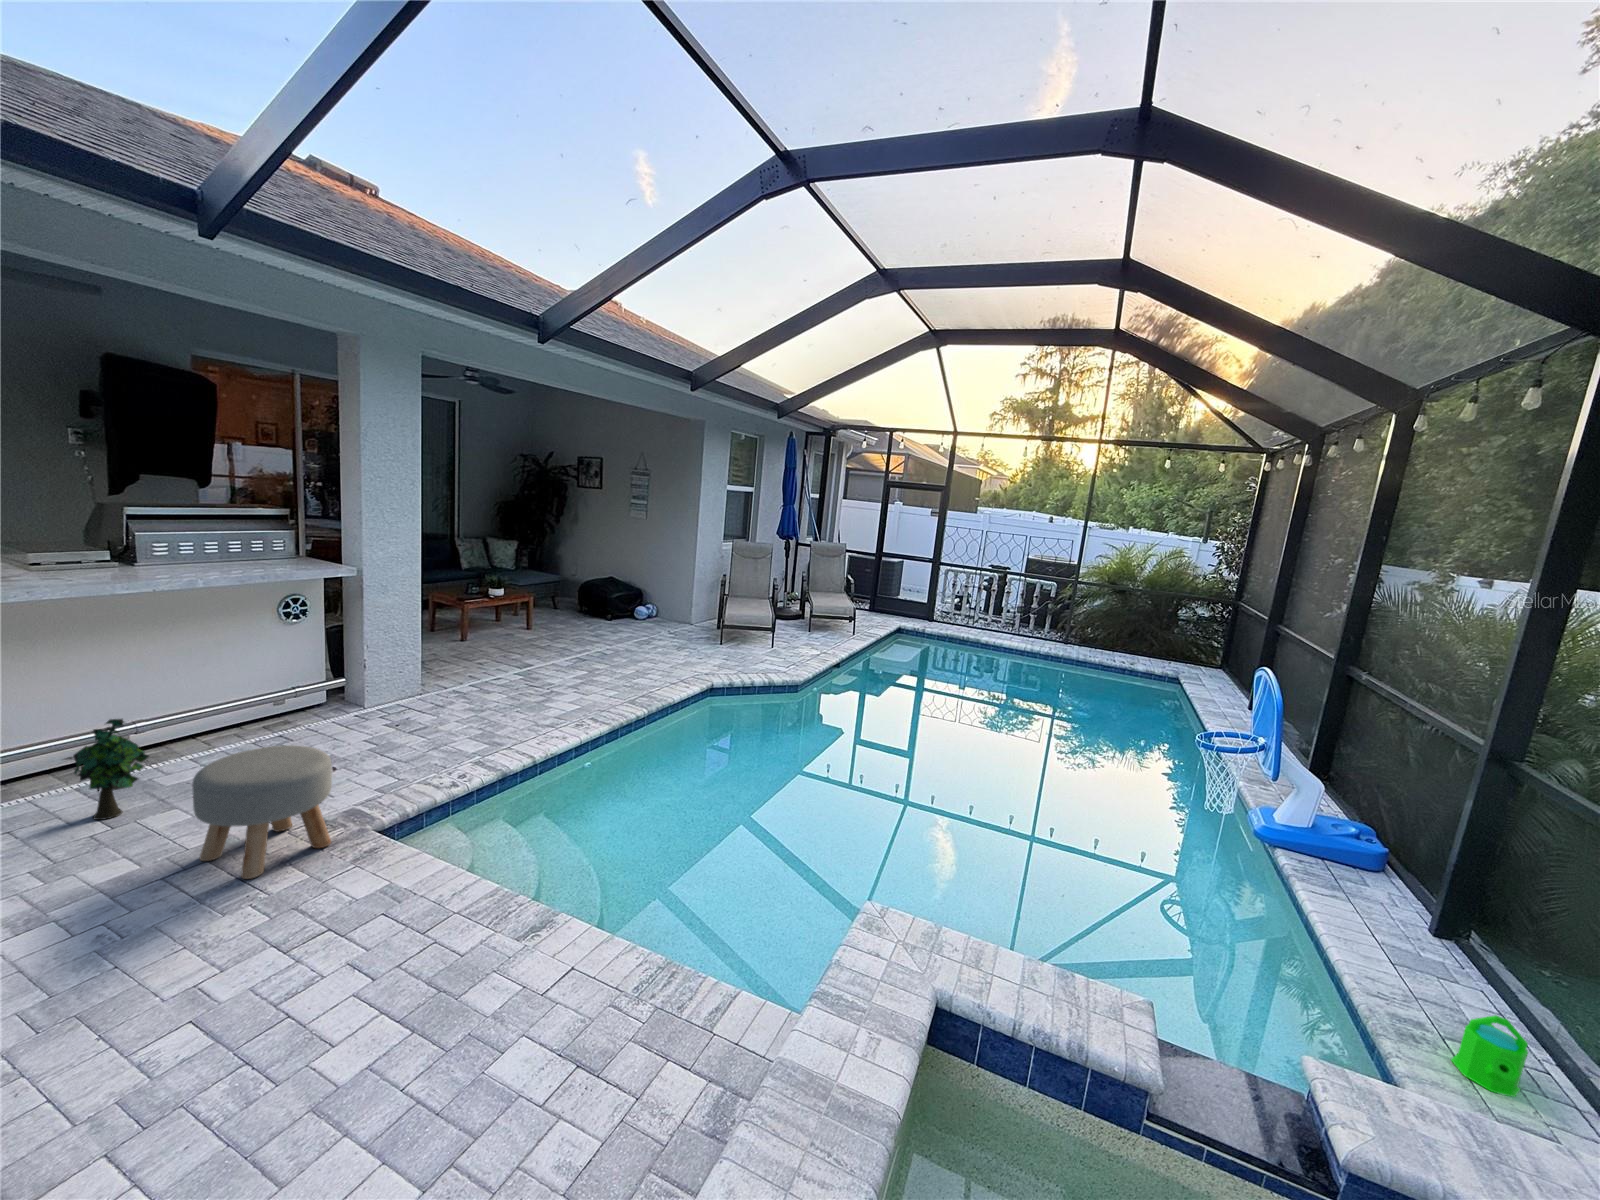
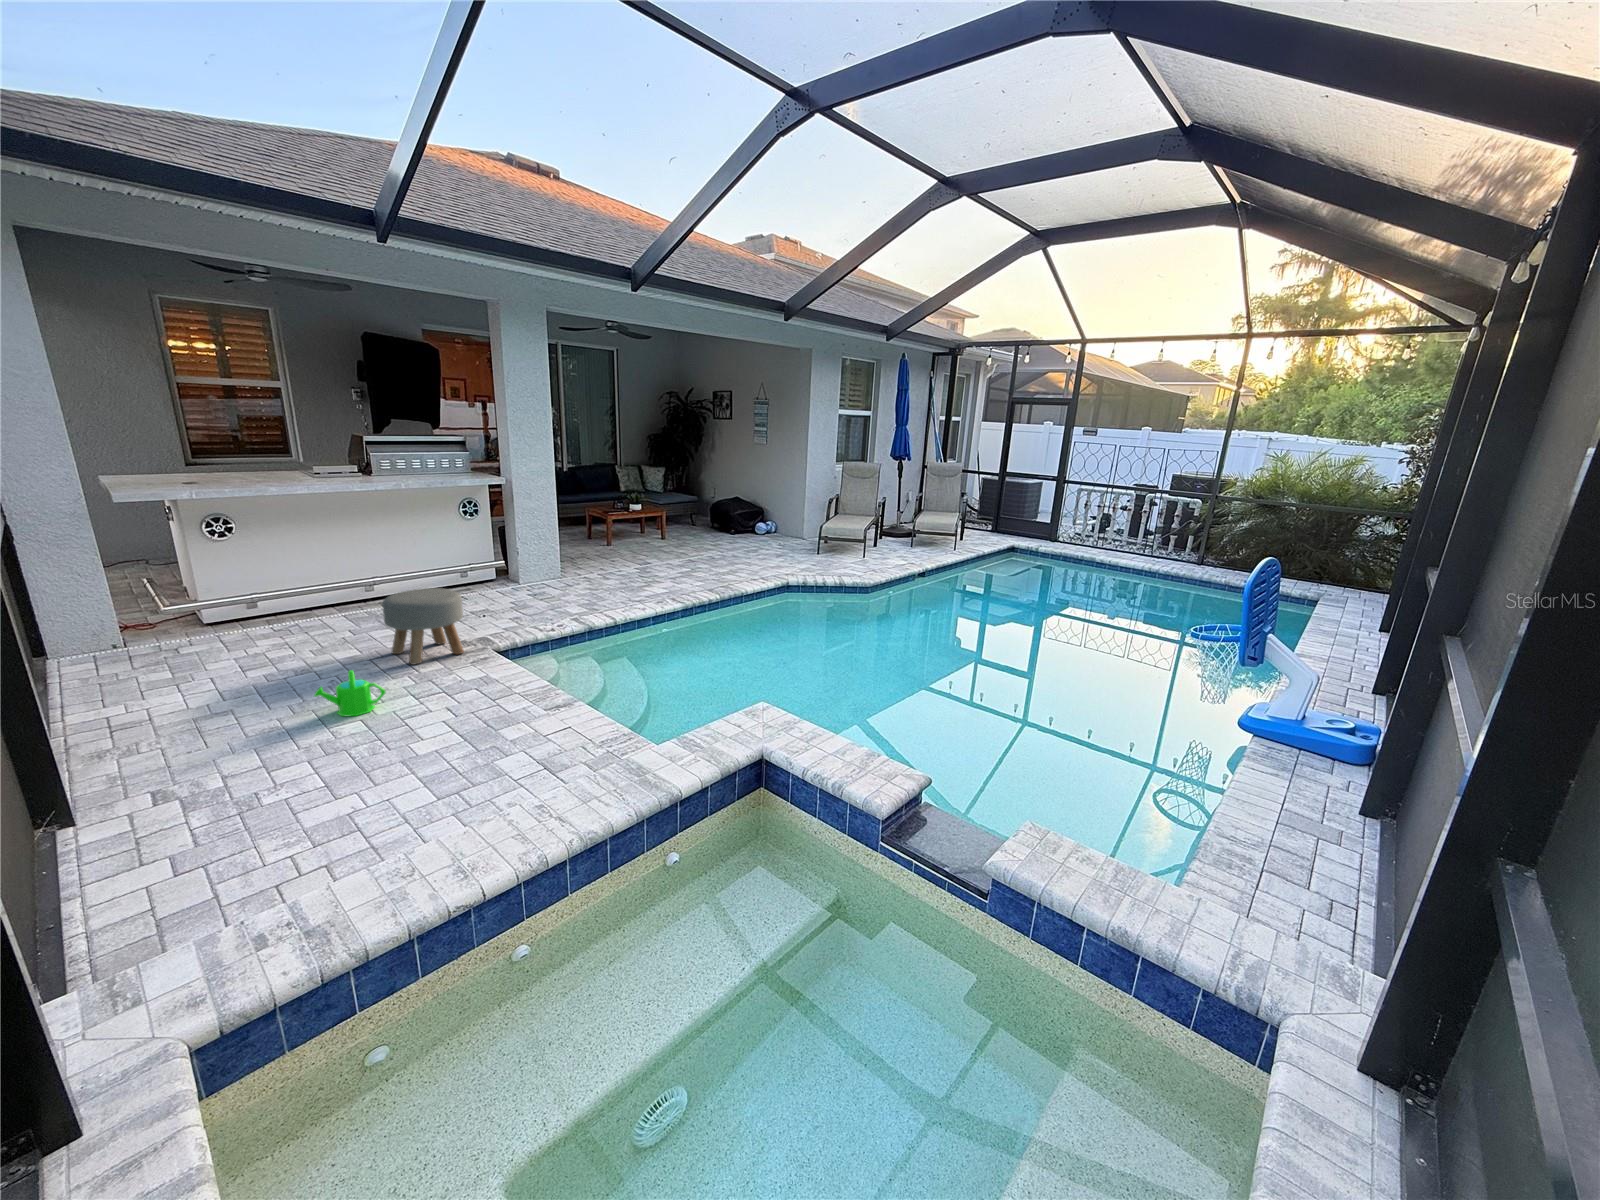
decorative plant: present [65,719,149,820] -> none [328,568,374,630]
watering can: present [1451,1015,1528,1097] -> present [314,670,385,717]

